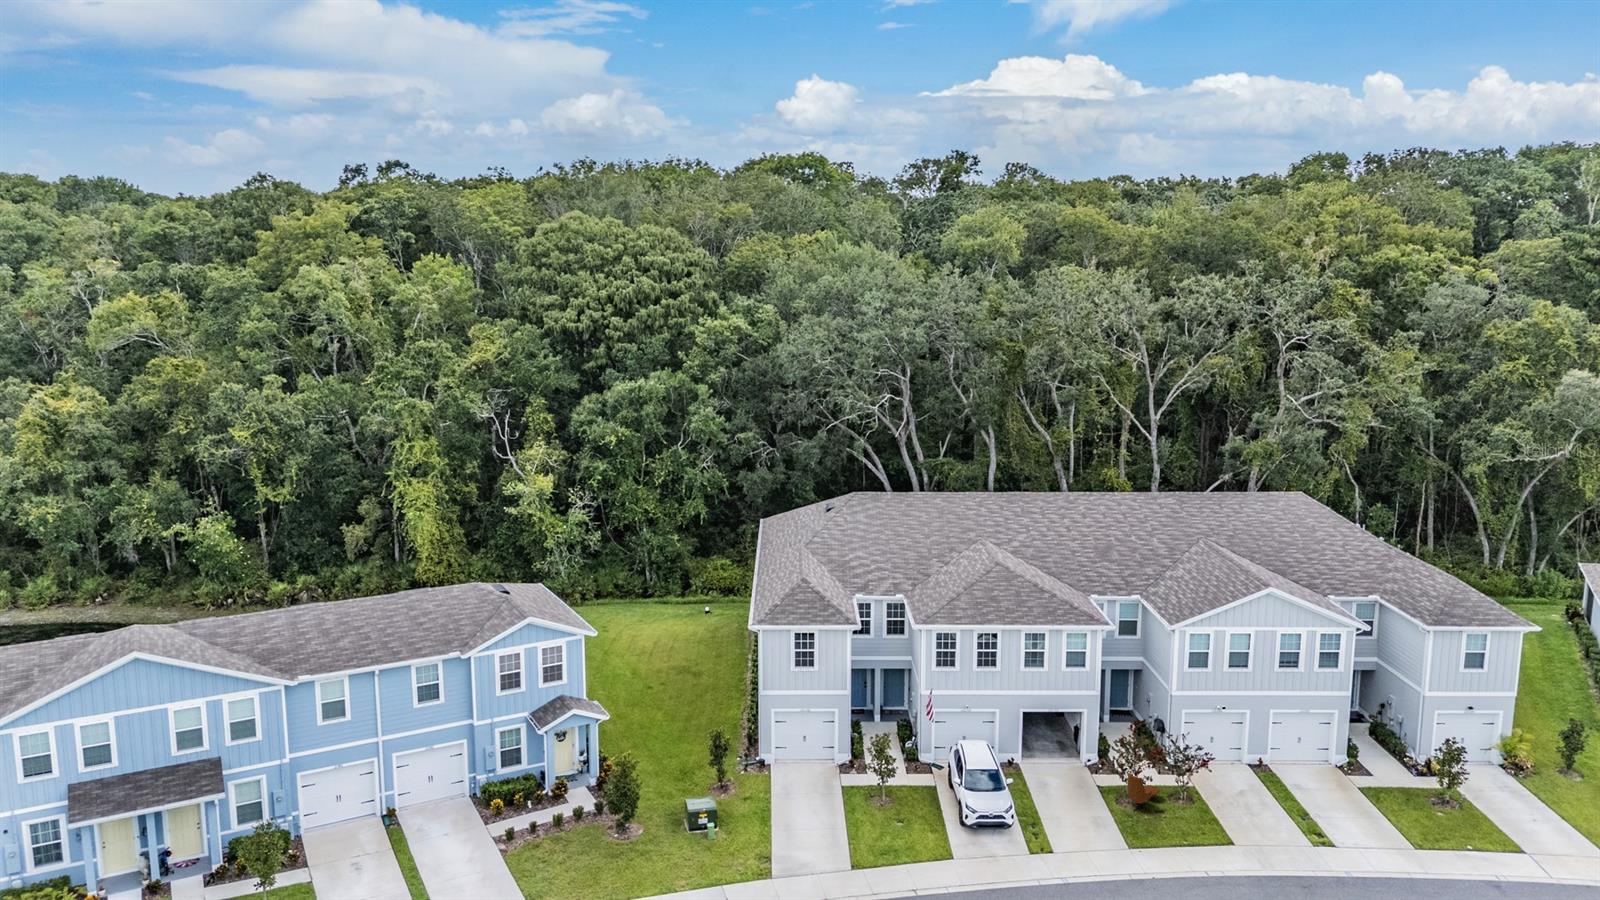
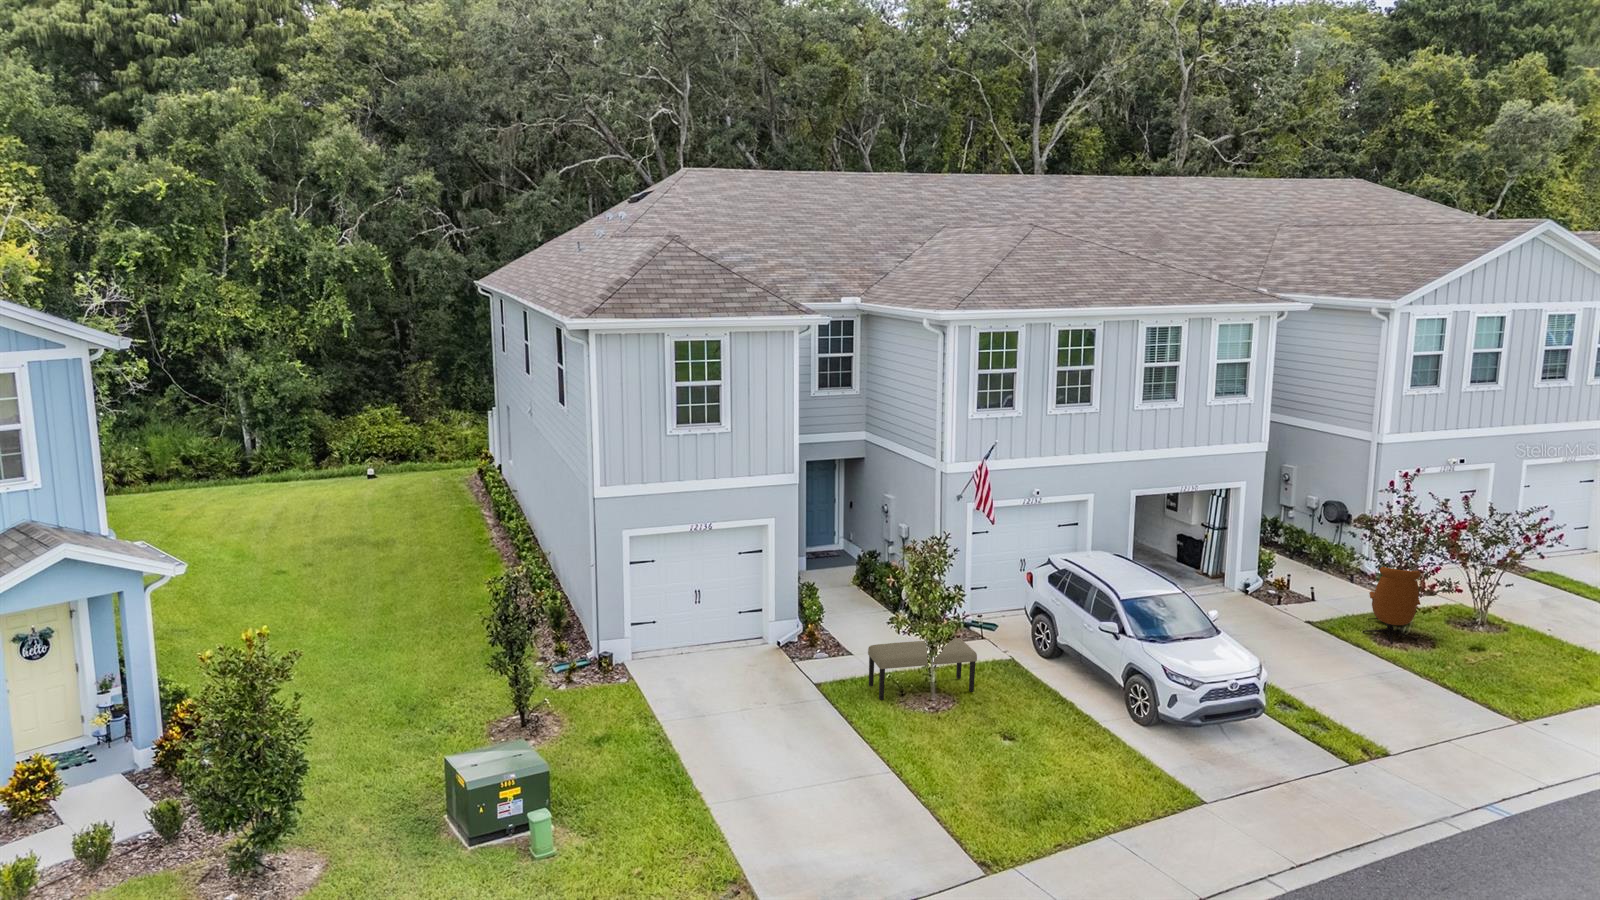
bench: none [859,776,904,803] -> present [868,638,977,700]

